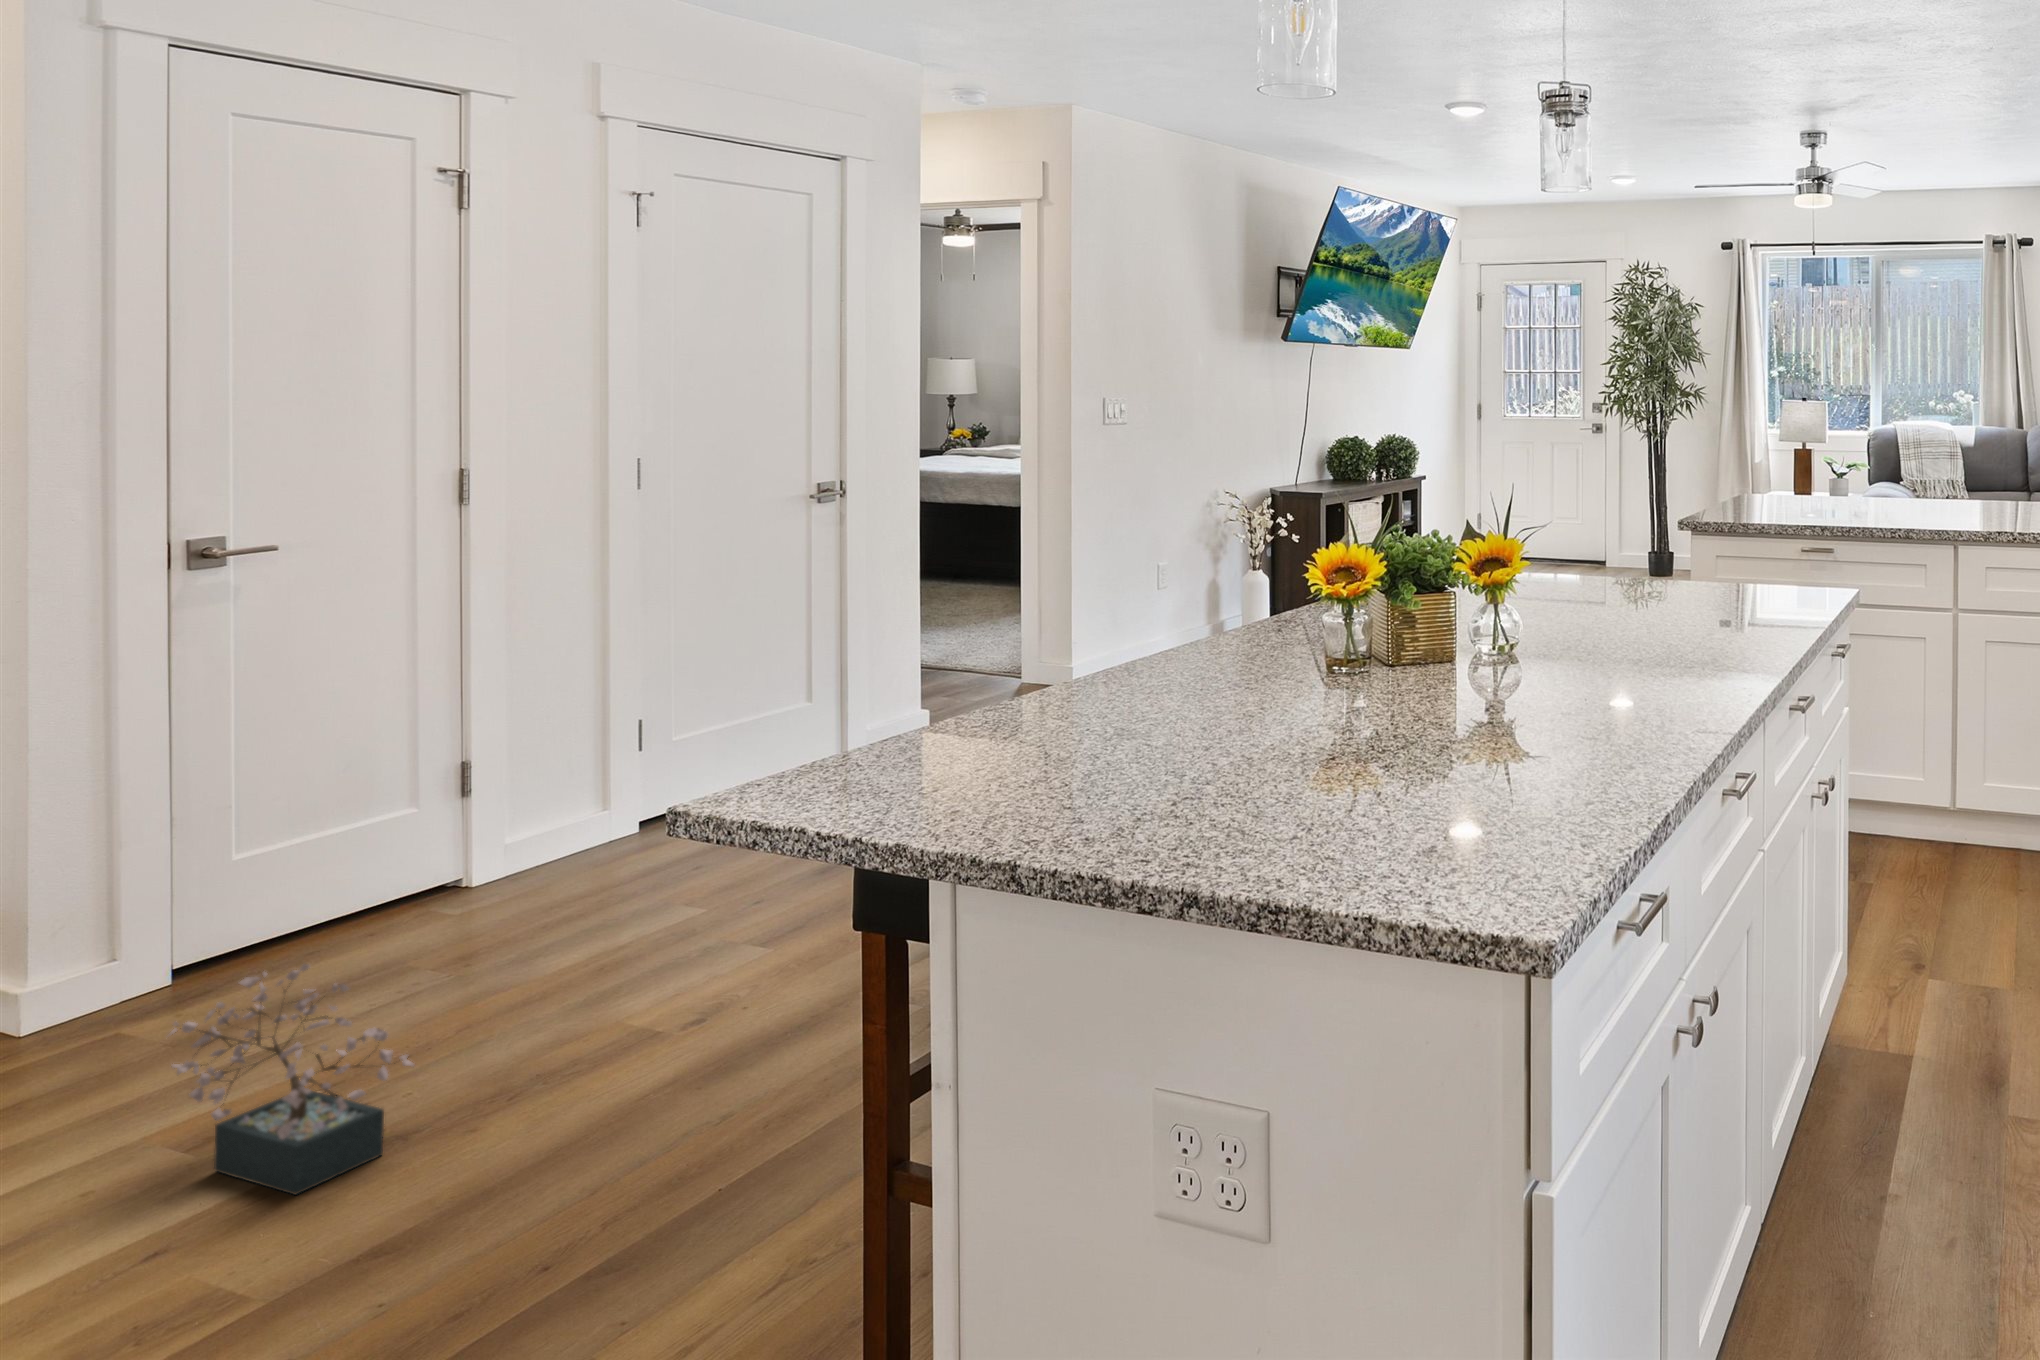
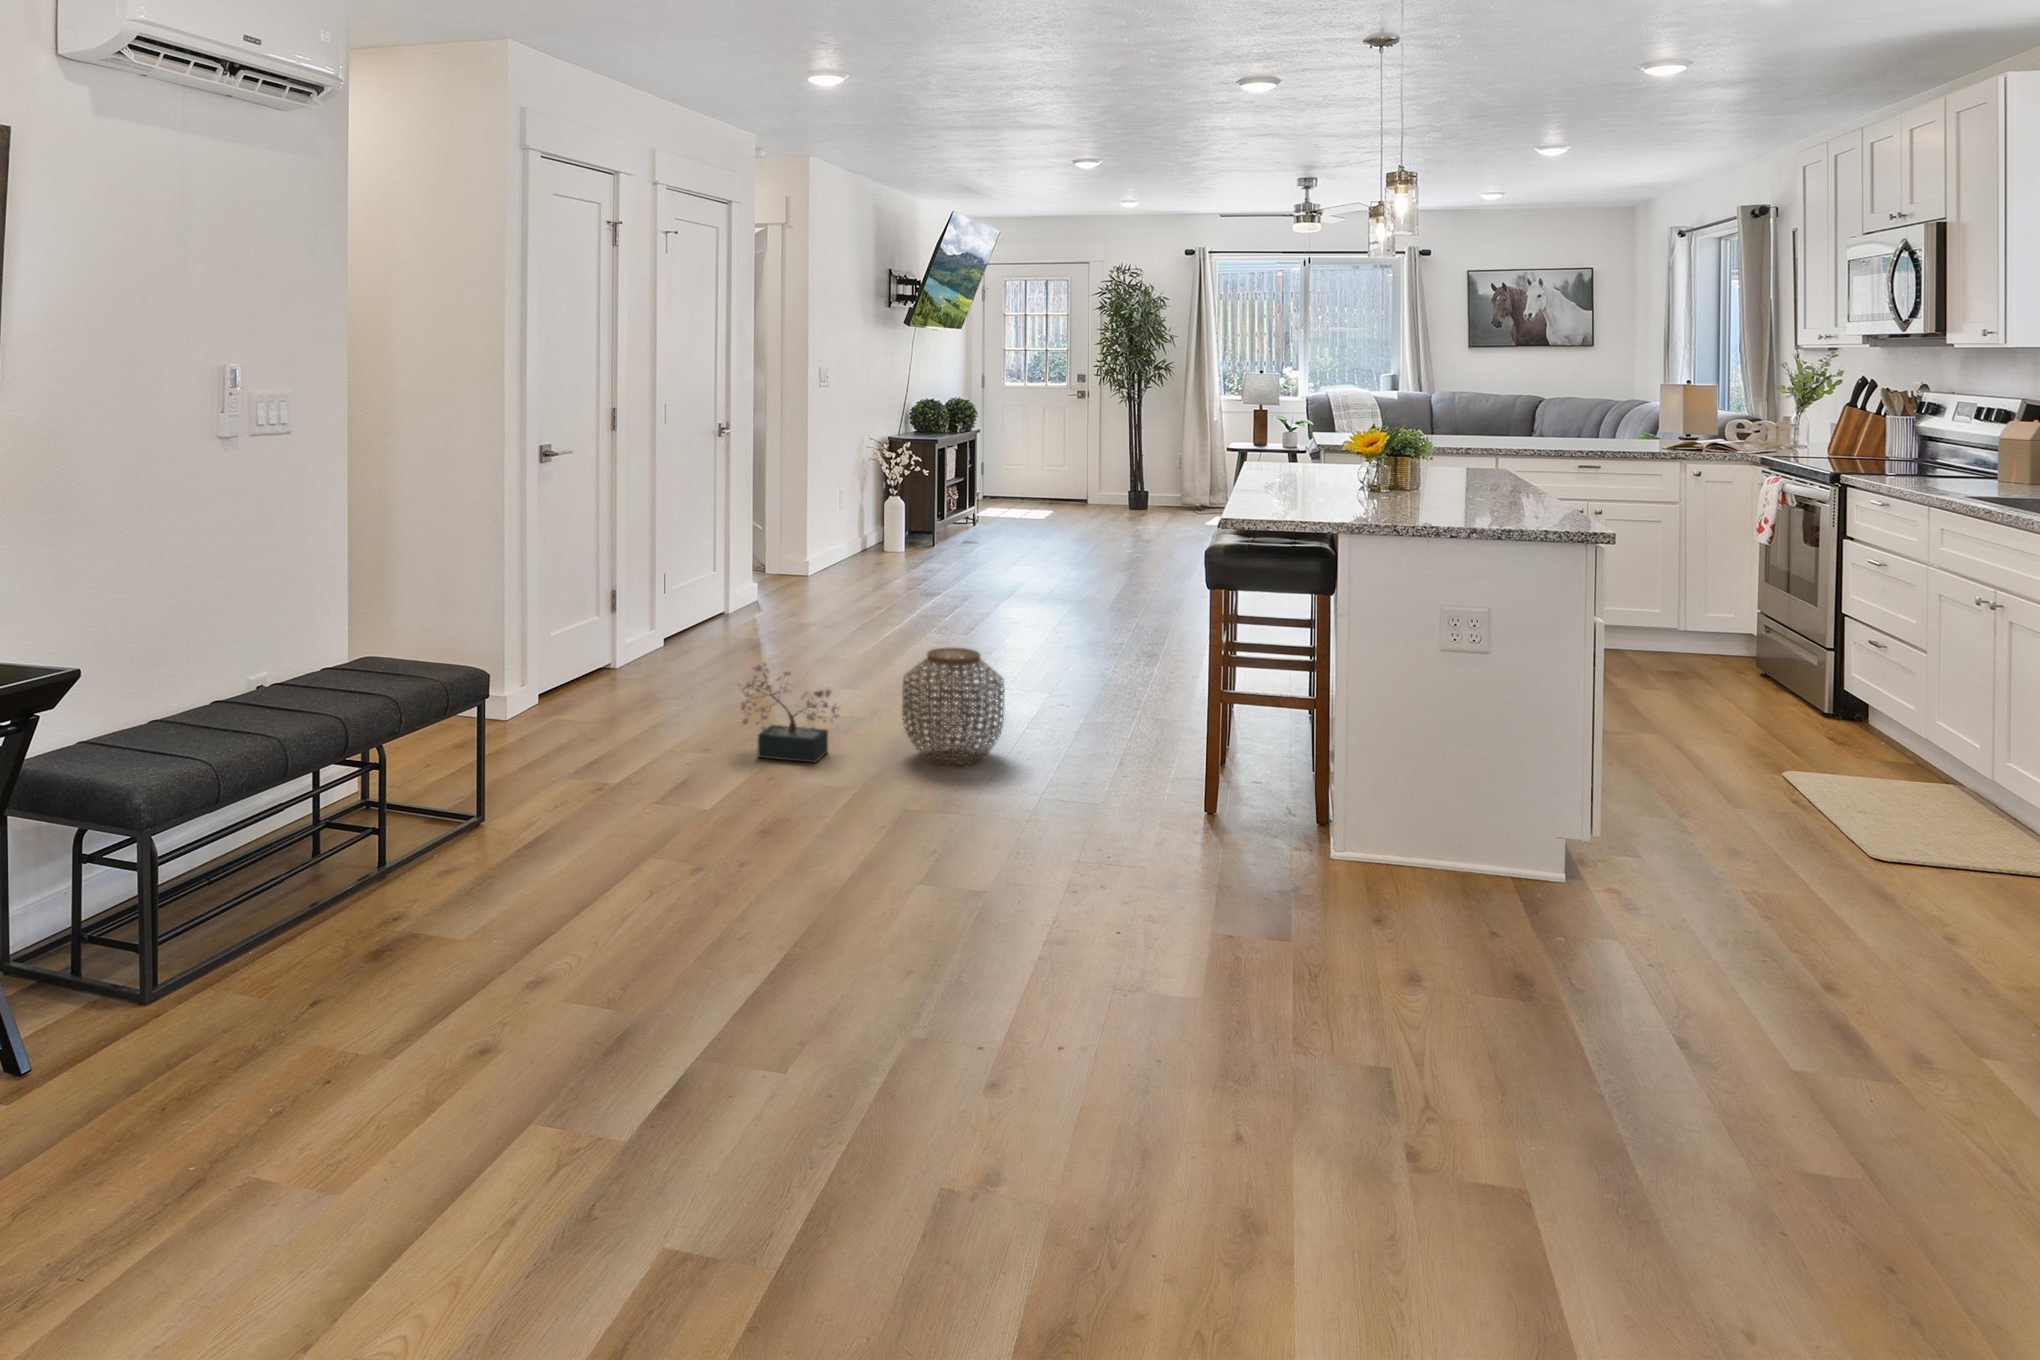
woven basket: none [469,948,714,1216] -> present [902,647,1004,766]

